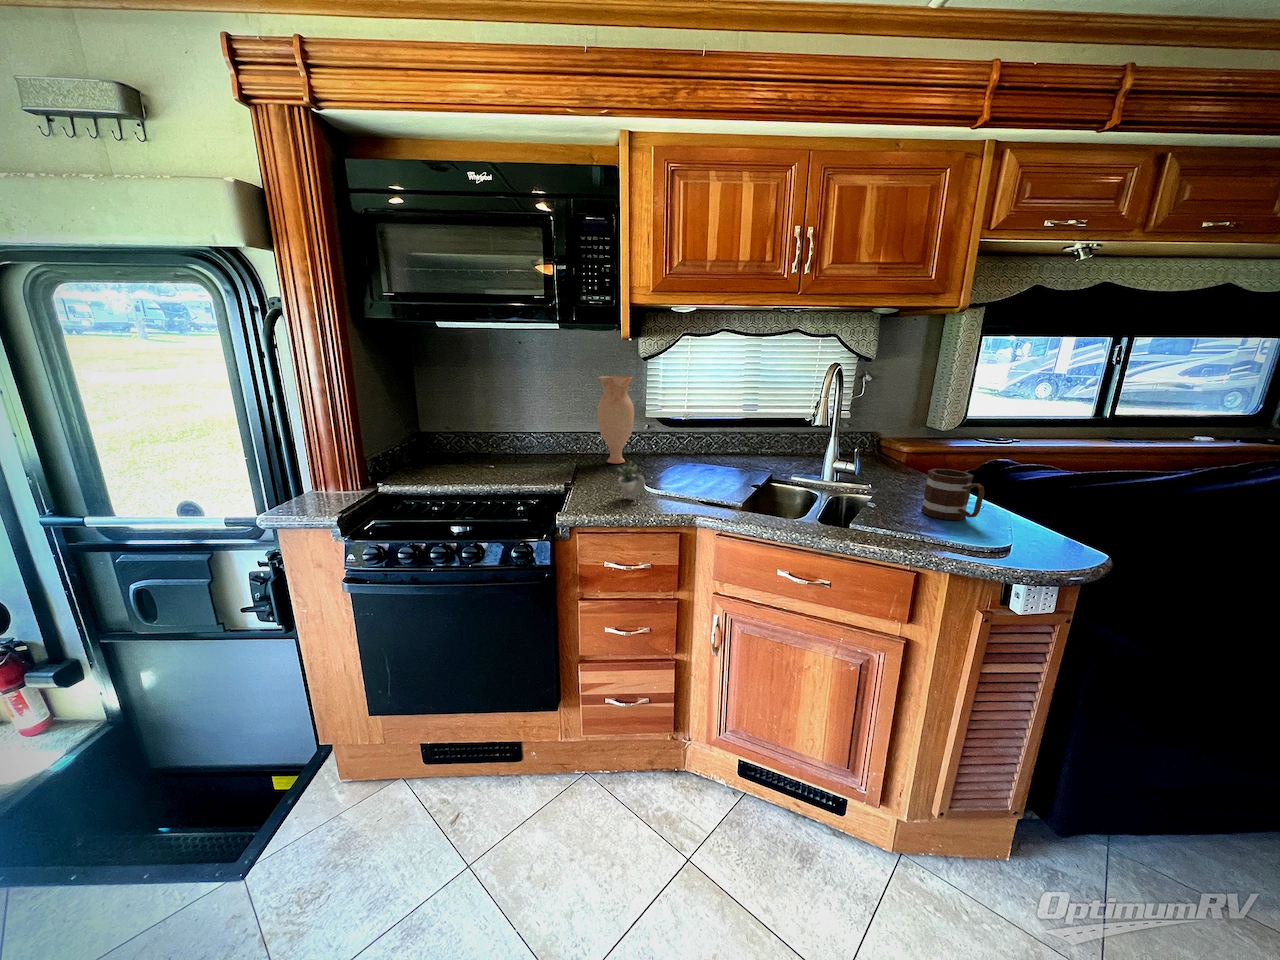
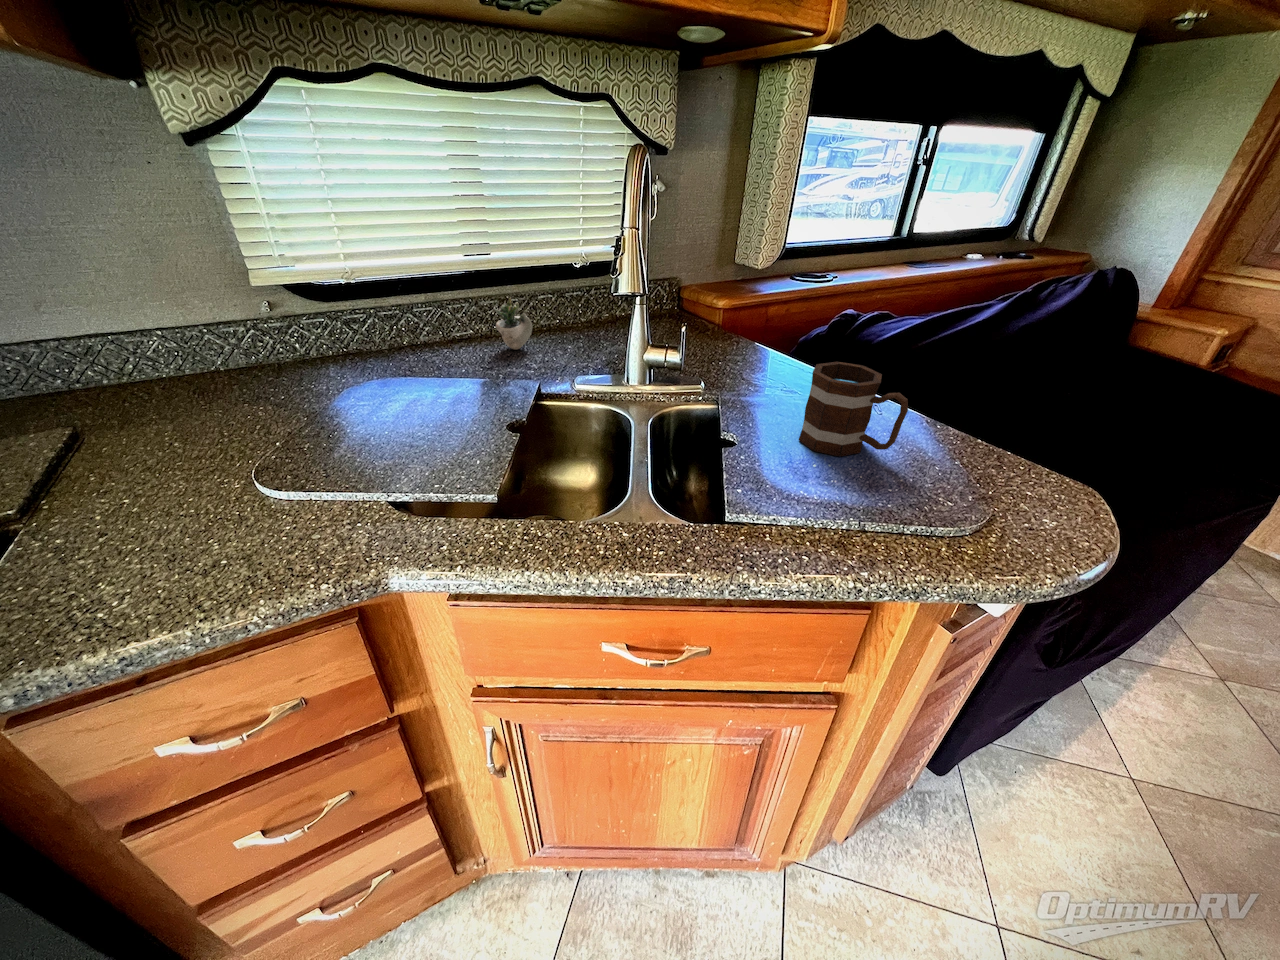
vase: present [598,376,634,464] -> none [43,187,227,405]
succulent plant: present [618,462,645,500] -> present [494,298,555,350]

